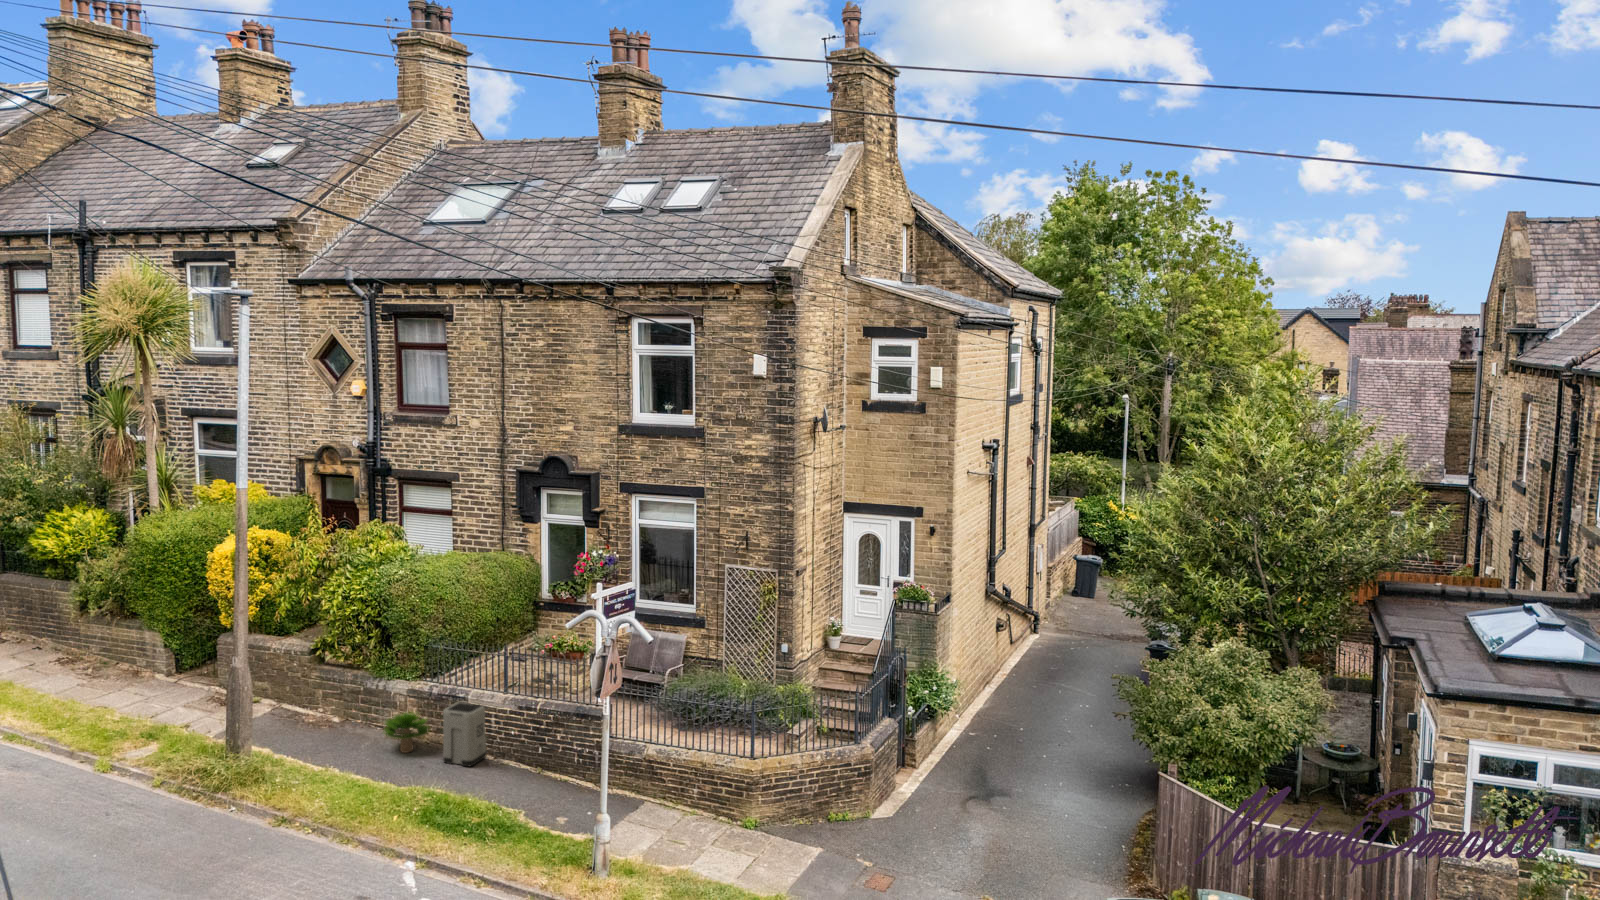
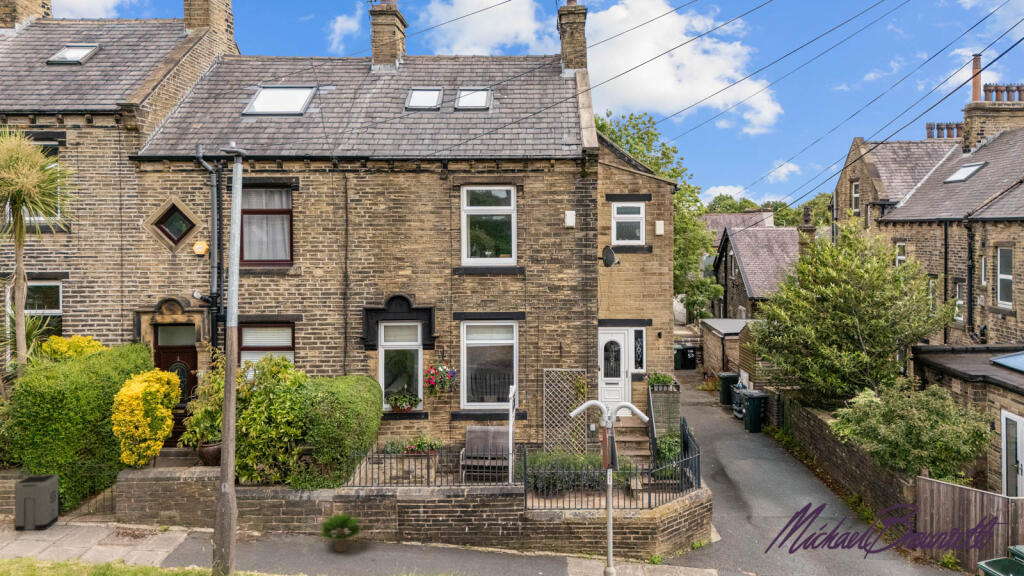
trash can: present [443,702,486,766] -> present [15,475,58,531]

